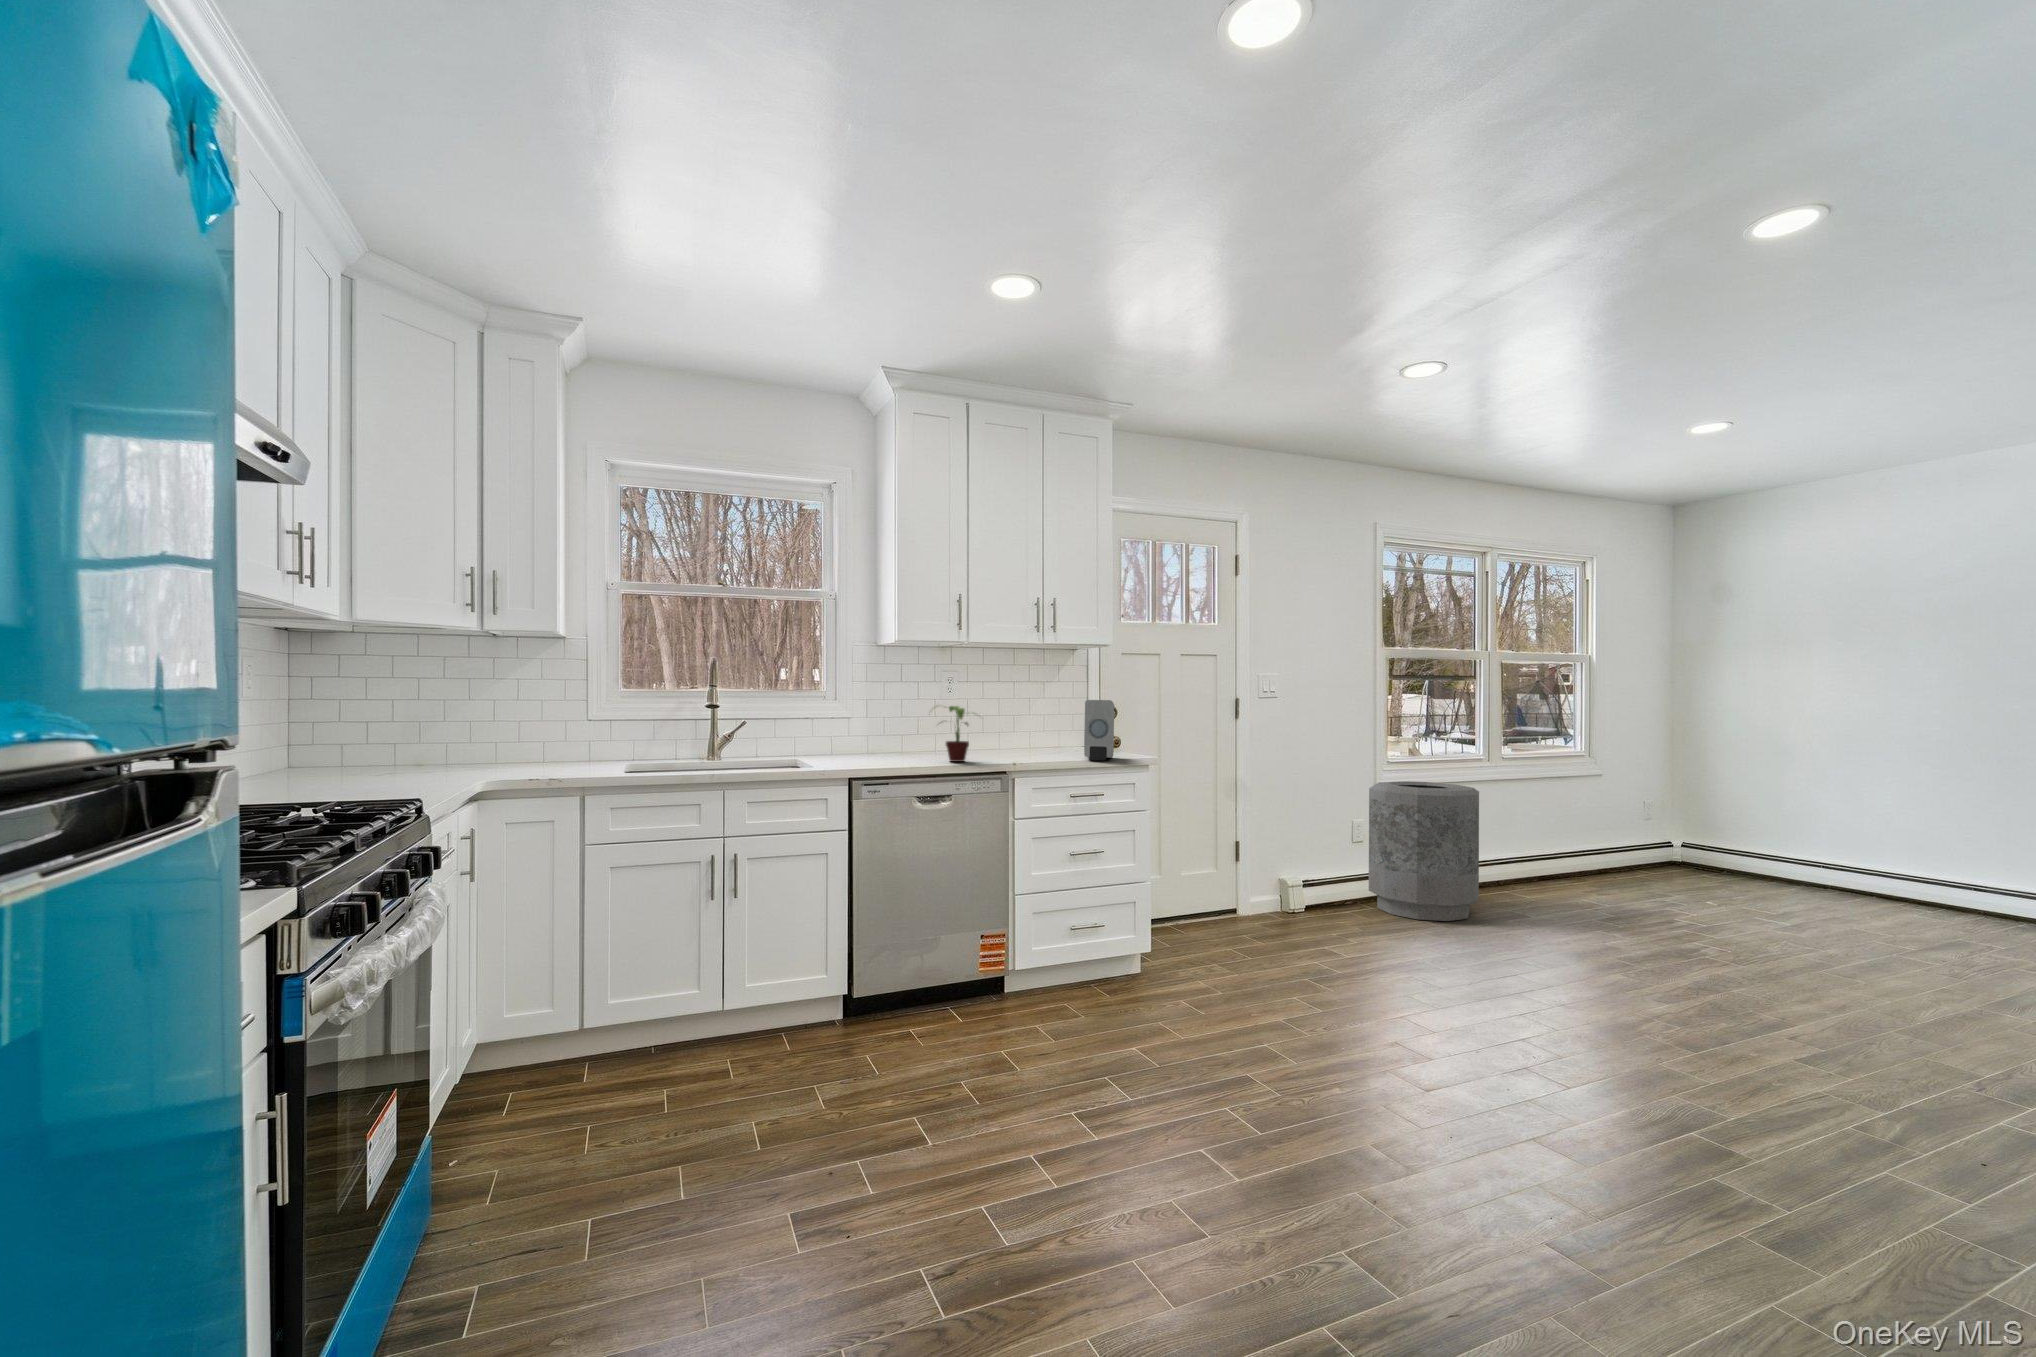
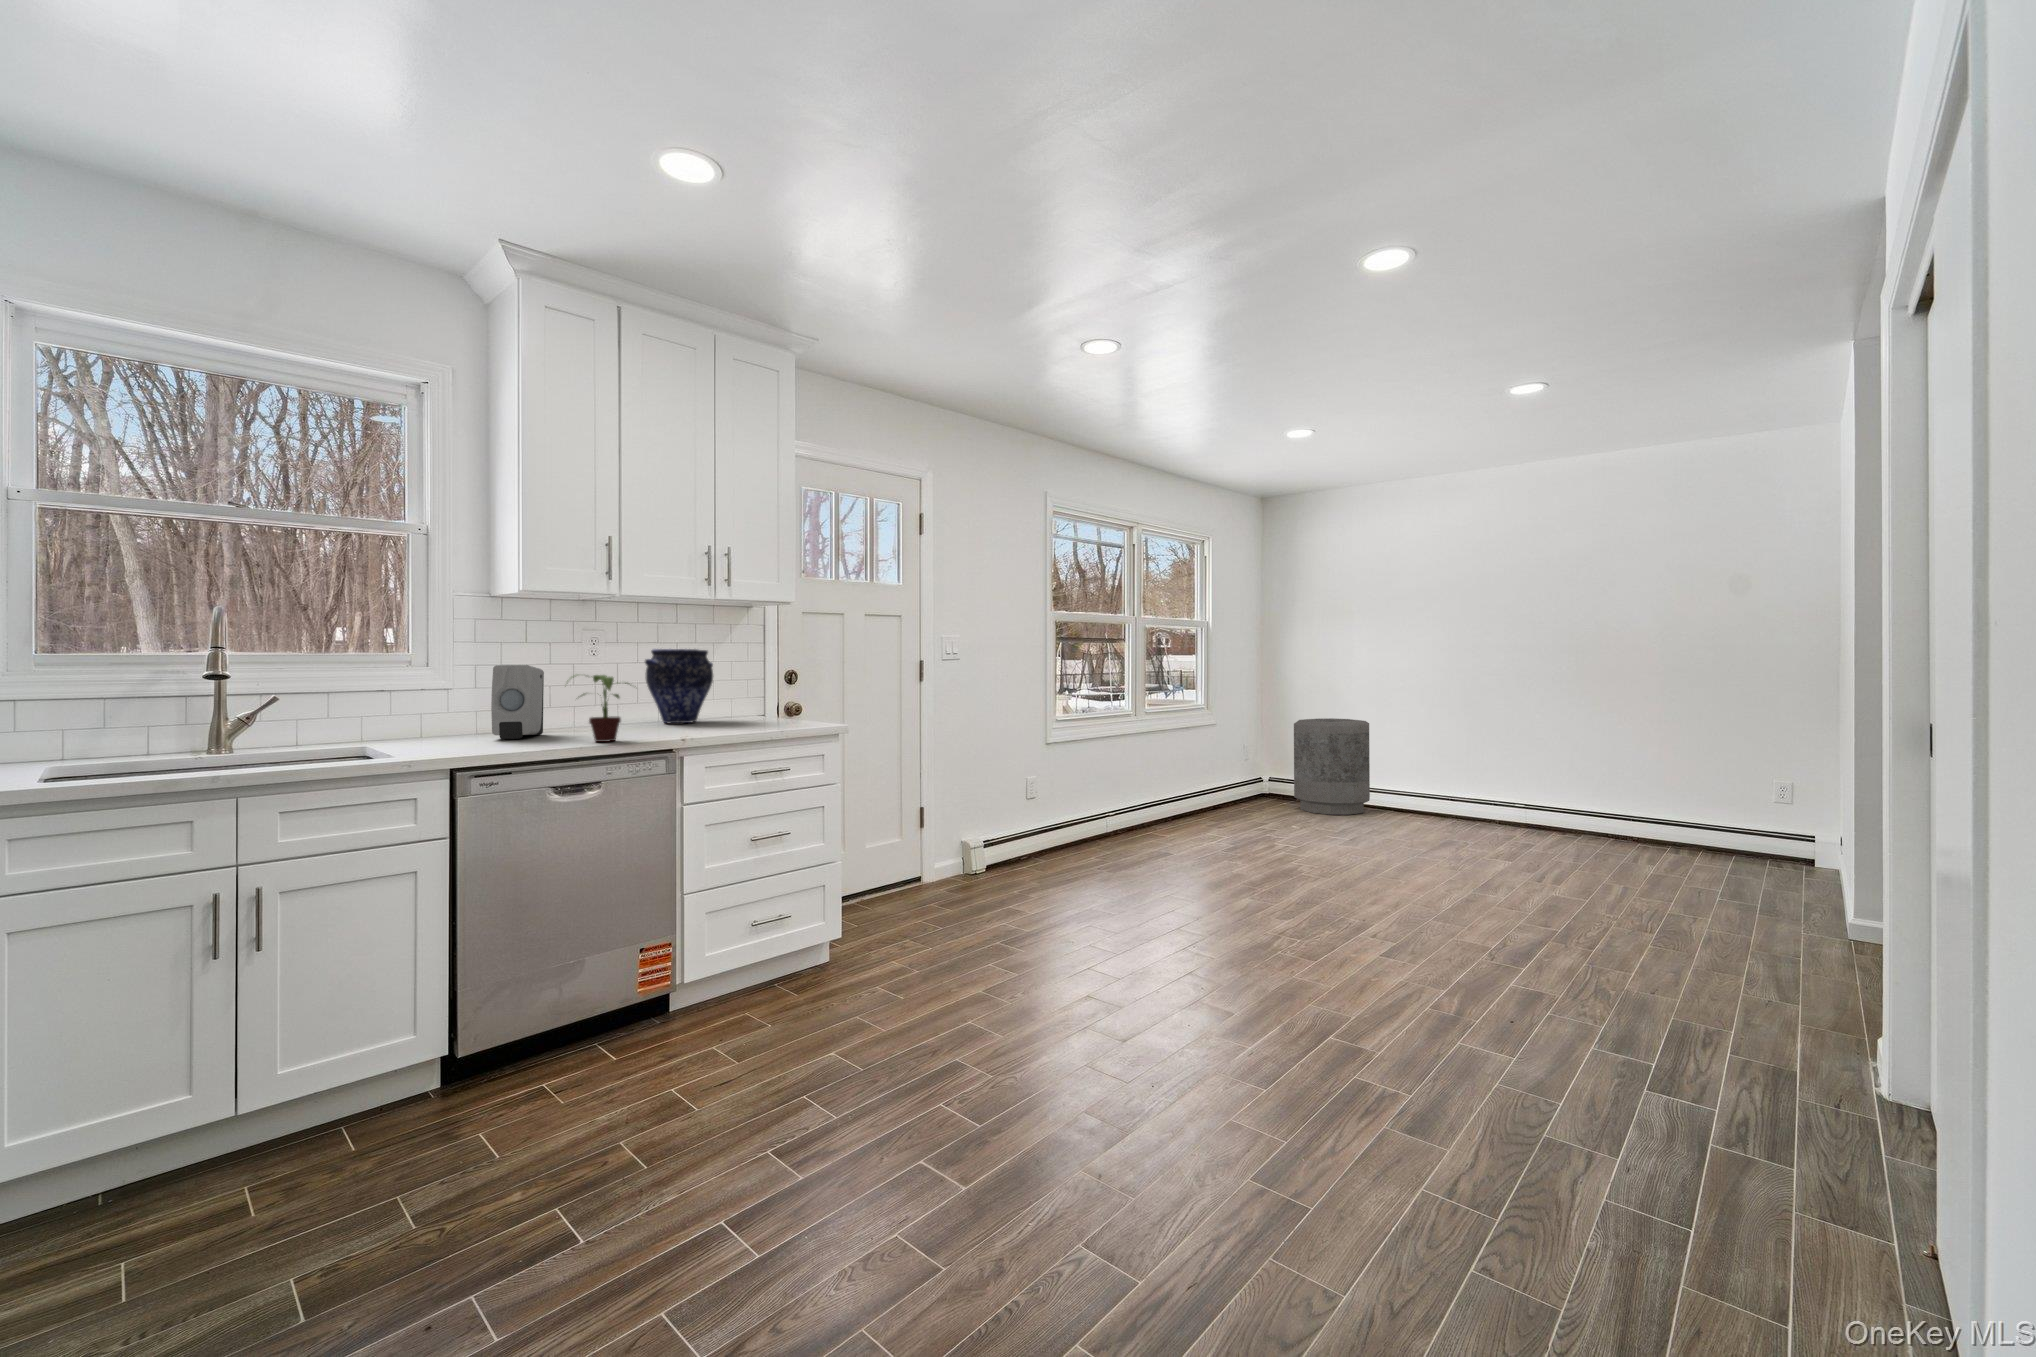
vase: none [988,683,1044,748] -> present [645,649,713,723]
soap dispenser: present [1084,700,1114,760] -> present [491,665,544,739]
trash can: present [1369,781,1479,921] -> present [1294,718,1370,815]

